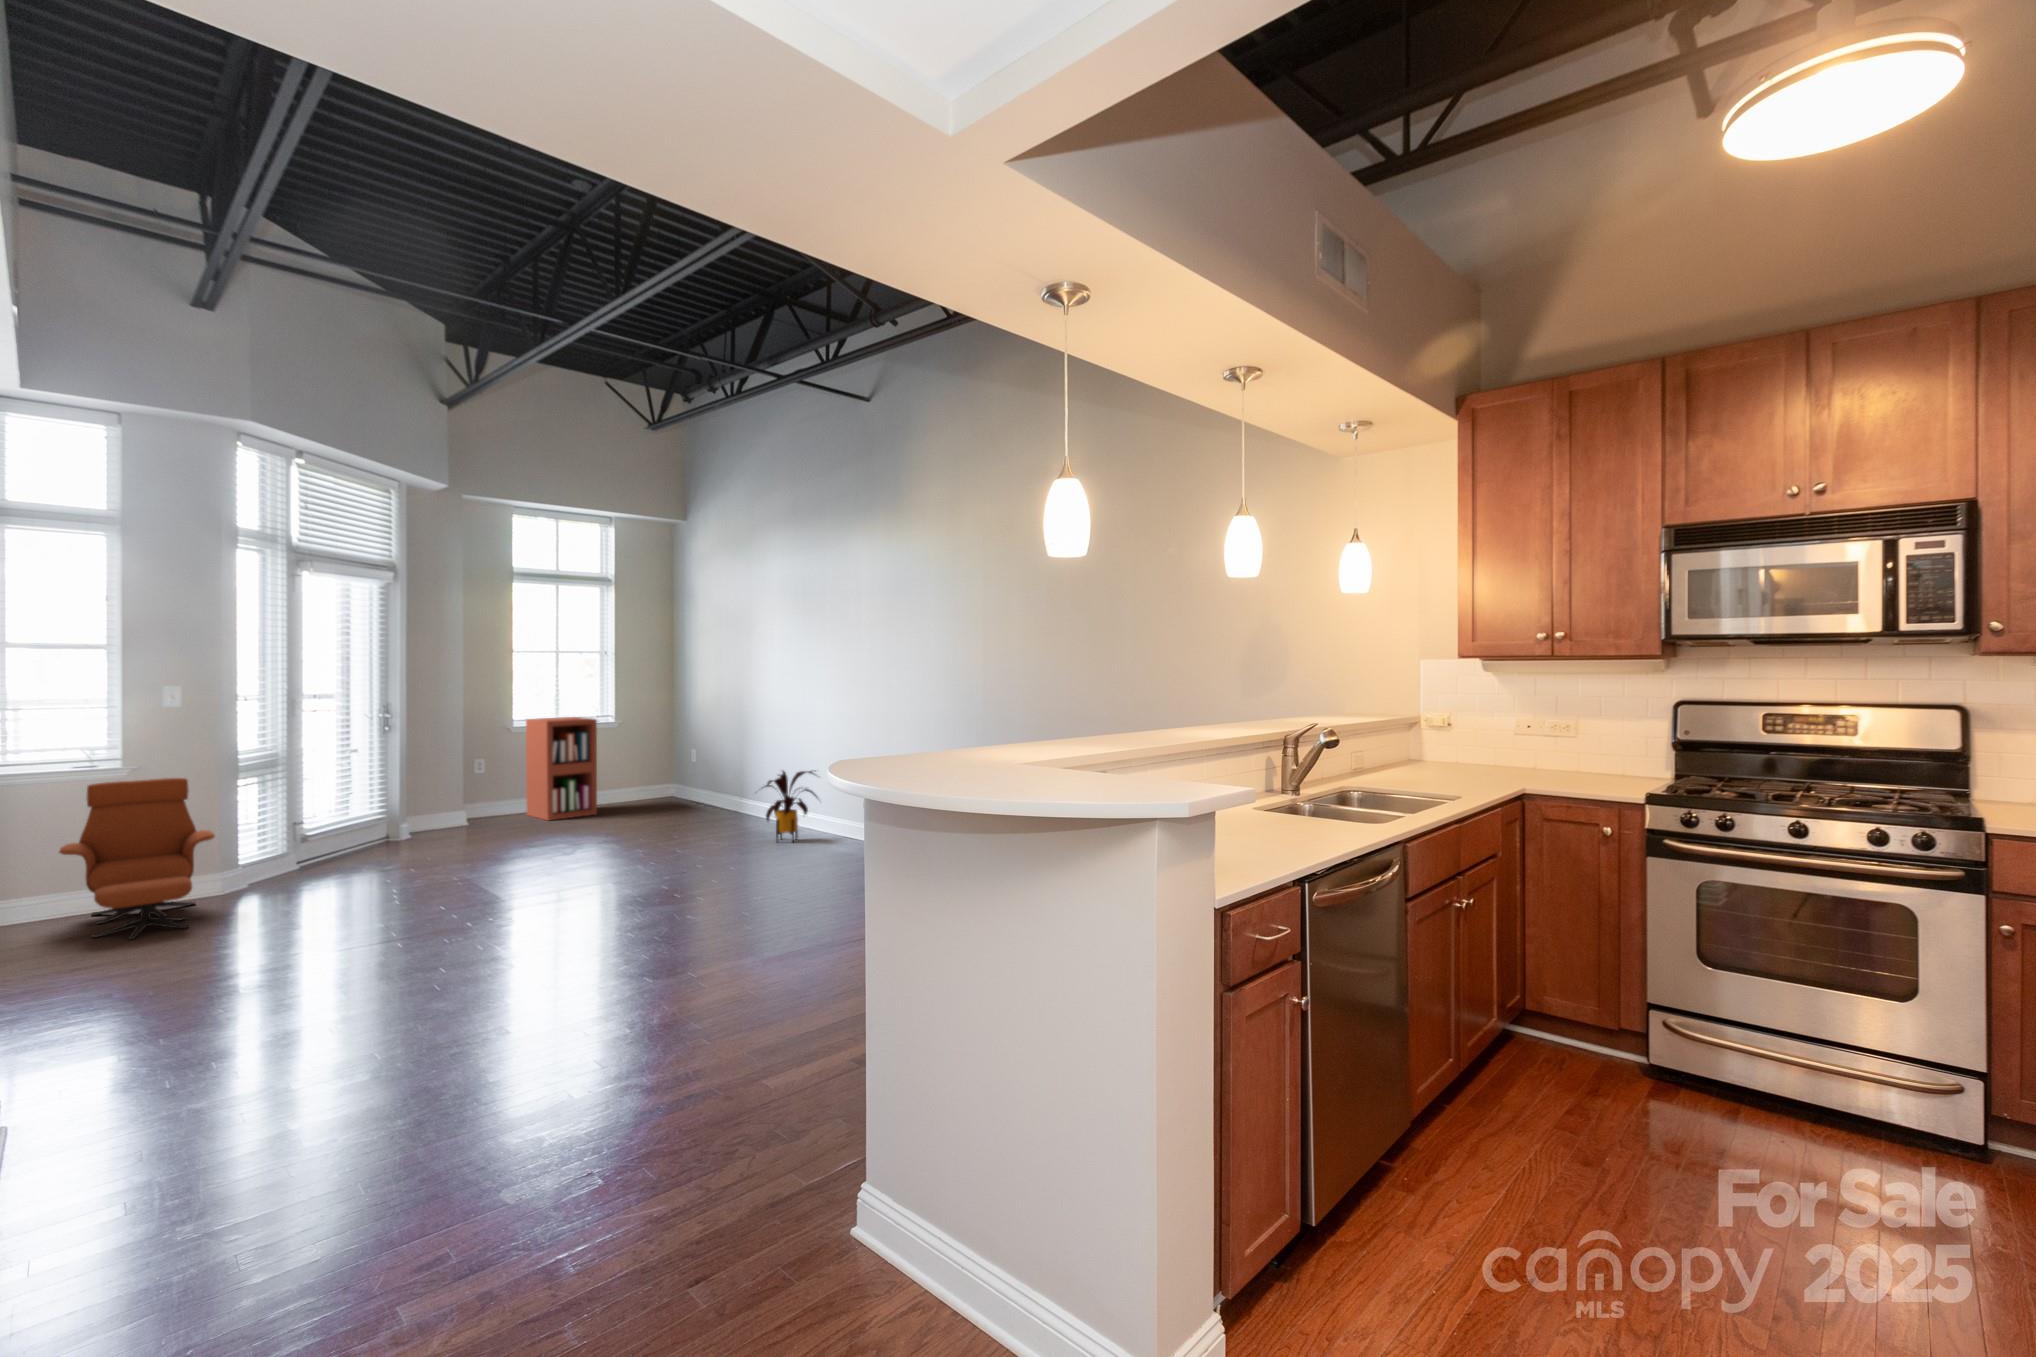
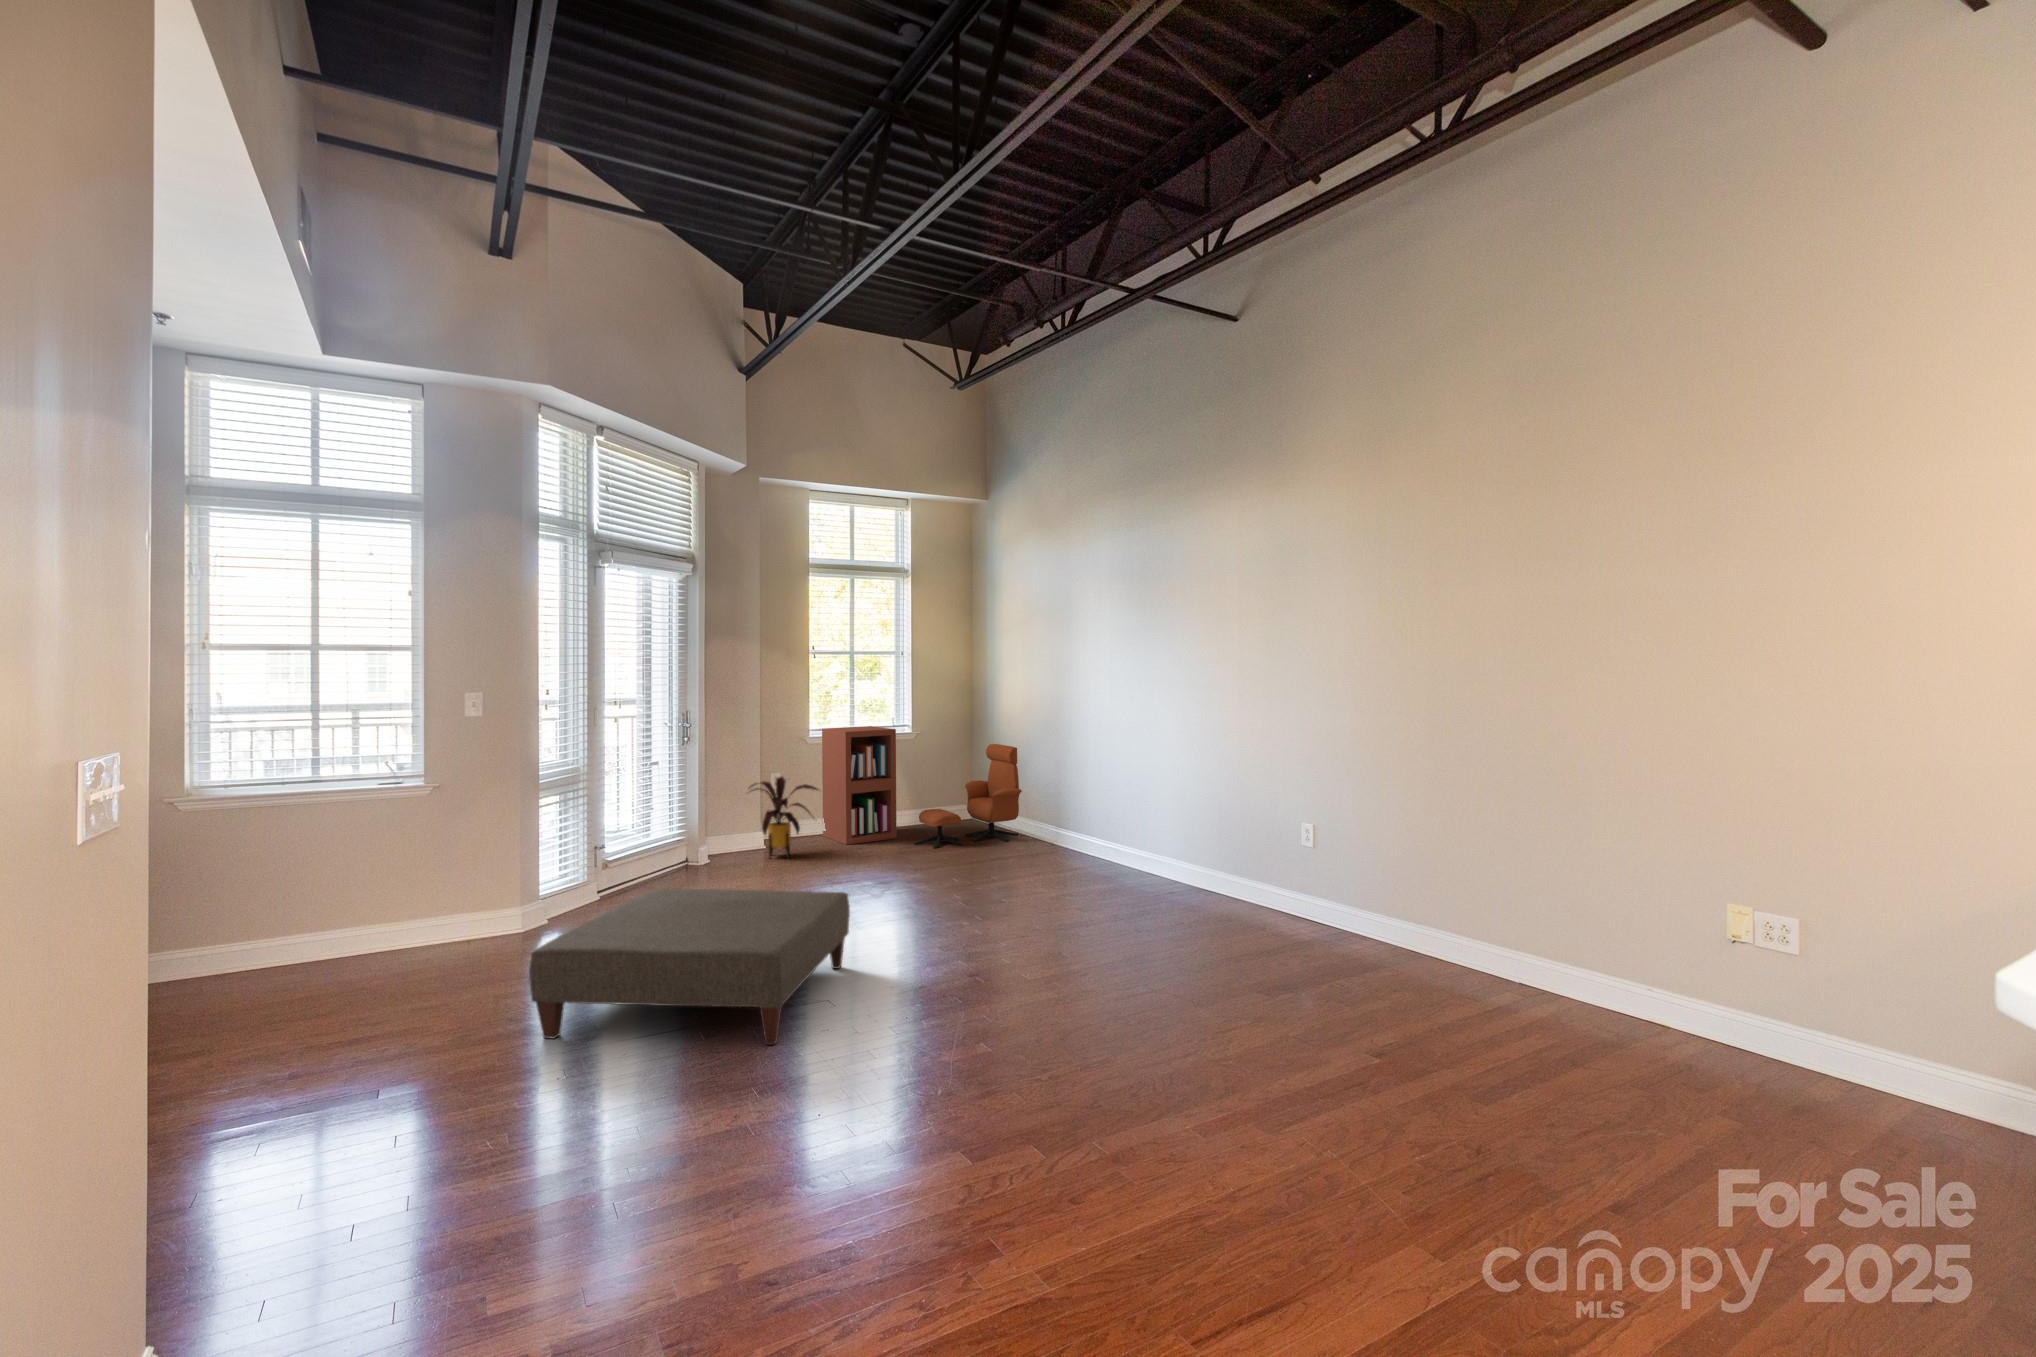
house plant: present [764,771,817,842] -> present [749,777,818,858]
lounge chair: present [59,778,215,940] -> present [914,744,1022,848]
ottoman: none [242,841,529,954] -> present [529,889,850,1045]

